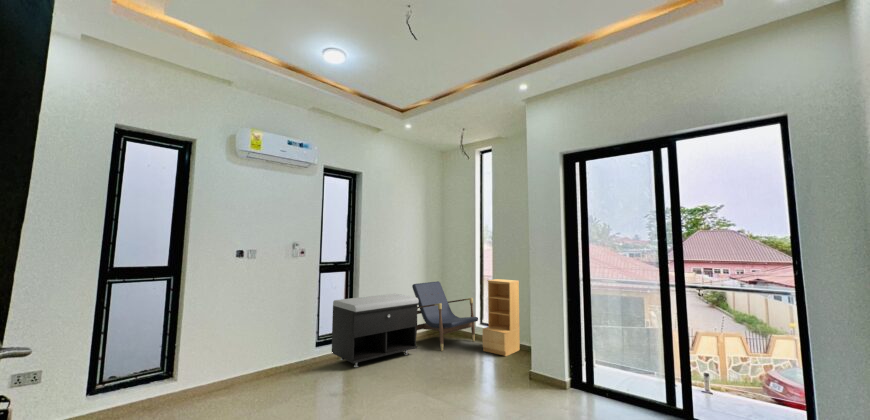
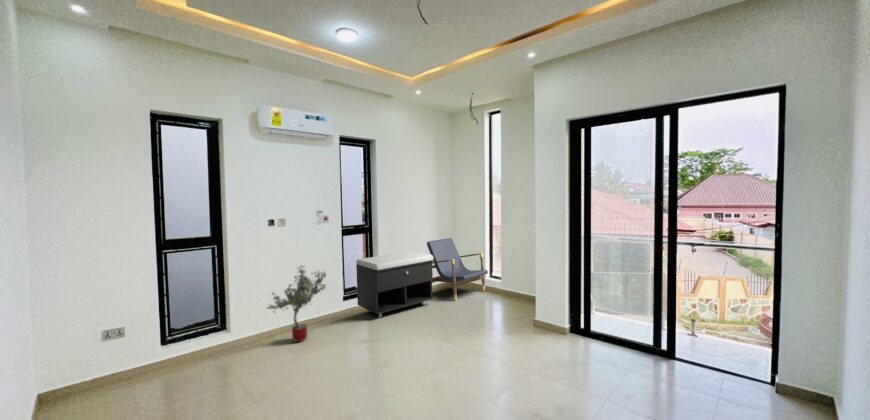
bookshelf: present [483,279,520,356] -> none [492,236,526,305]
potted tree: none [223,302,297,394] -> present [267,266,326,342]

